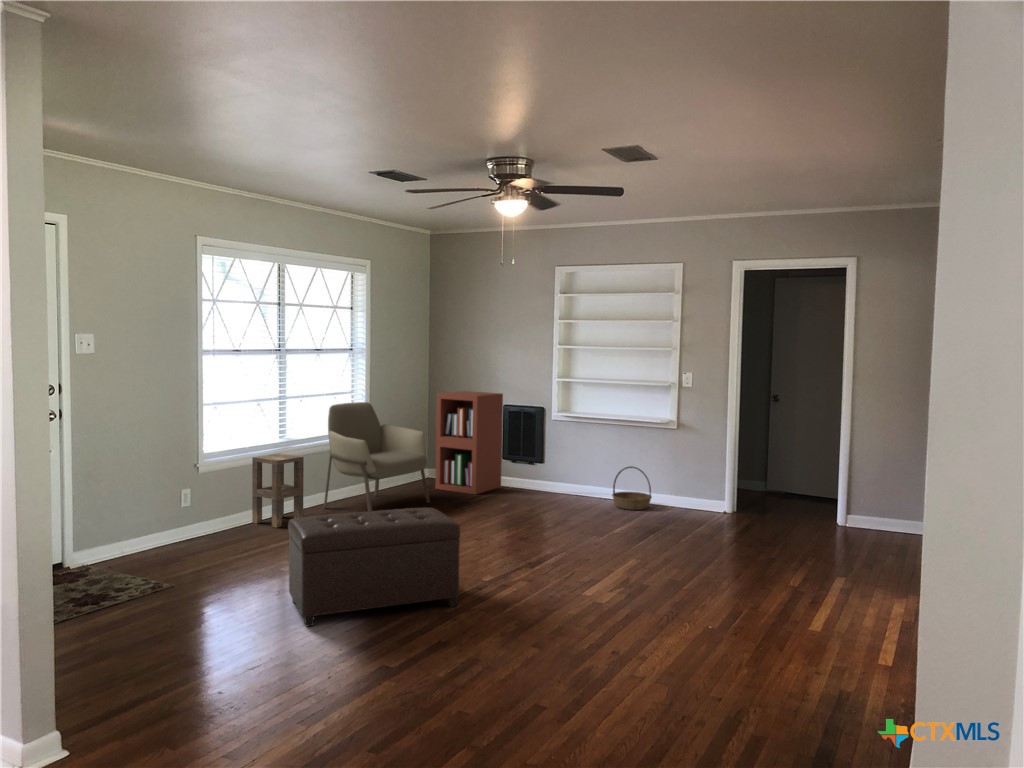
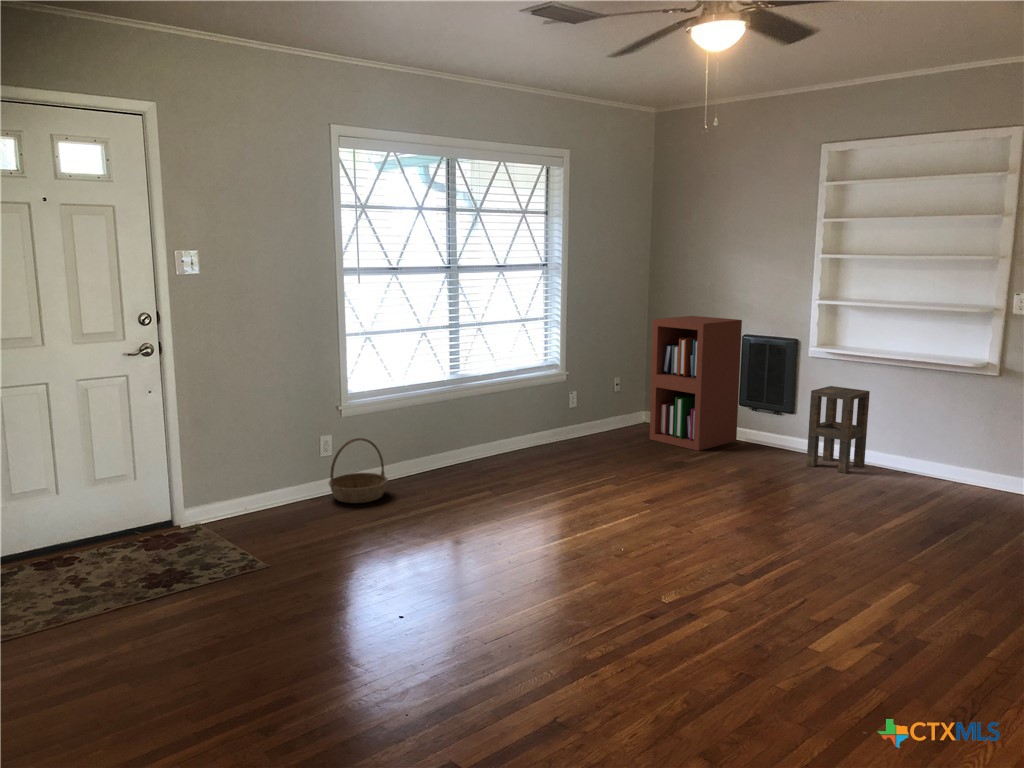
armchair: present [324,402,430,511] -> none [503,330,635,479]
side table: present [252,453,304,528] -> present [807,386,870,473]
basket: present [612,466,652,510] -> present [329,438,388,503]
ottoman: present [288,508,461,626] -> none [385,489,614,647]

